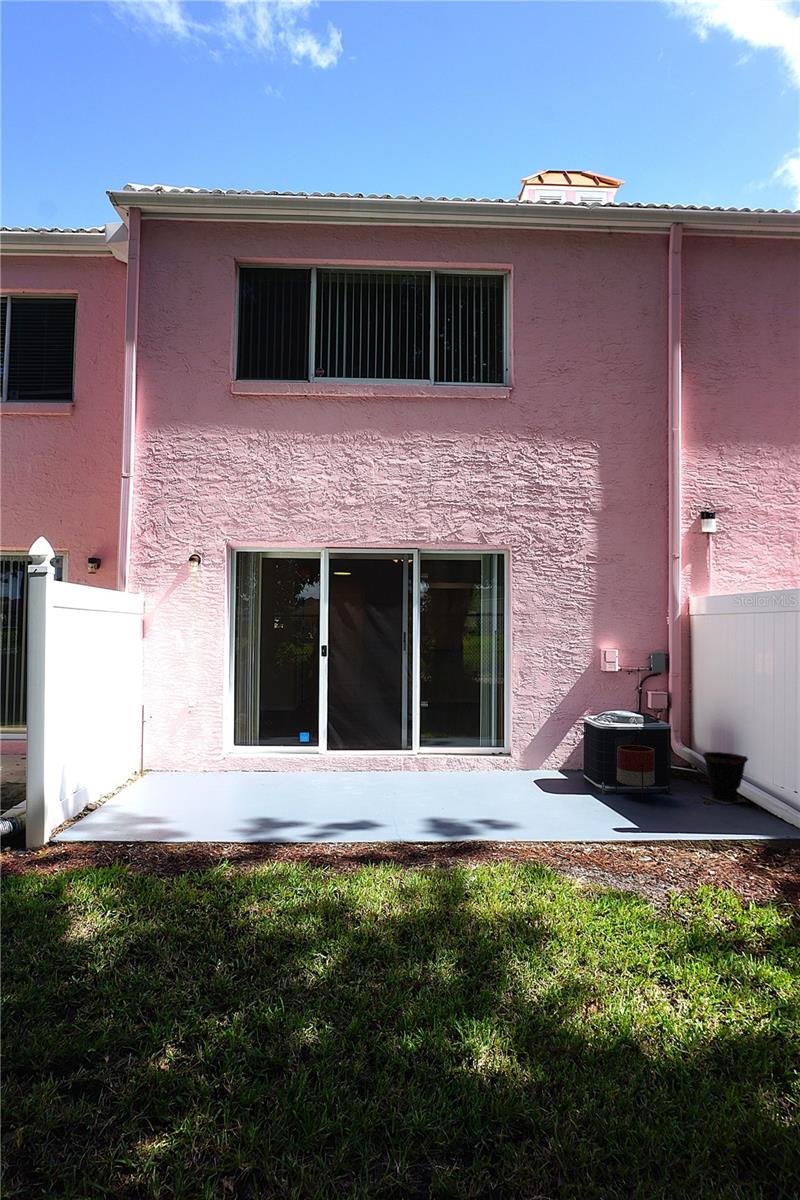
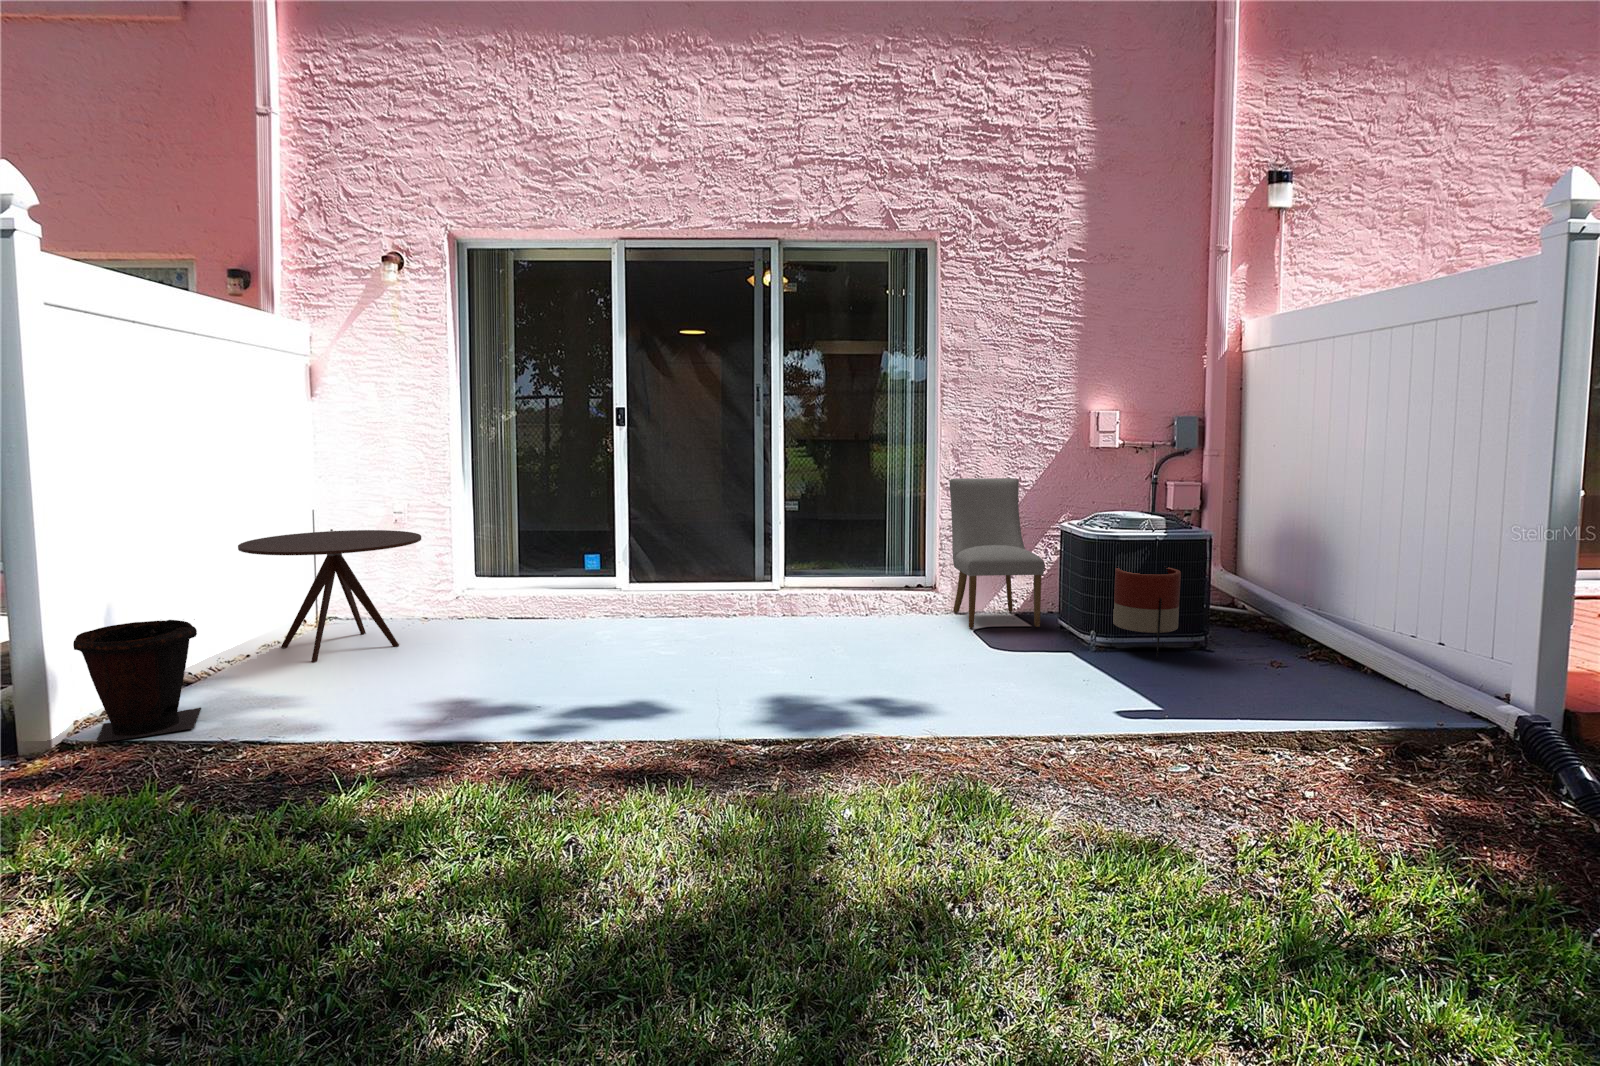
chair: none [520,690,577,782] -> present [950,478,1045,629]
round table: none [114,719,213,799] -> present [238,530,421,662]
bucket: present [702,752,748,805] -> present [73,620,201,743]

